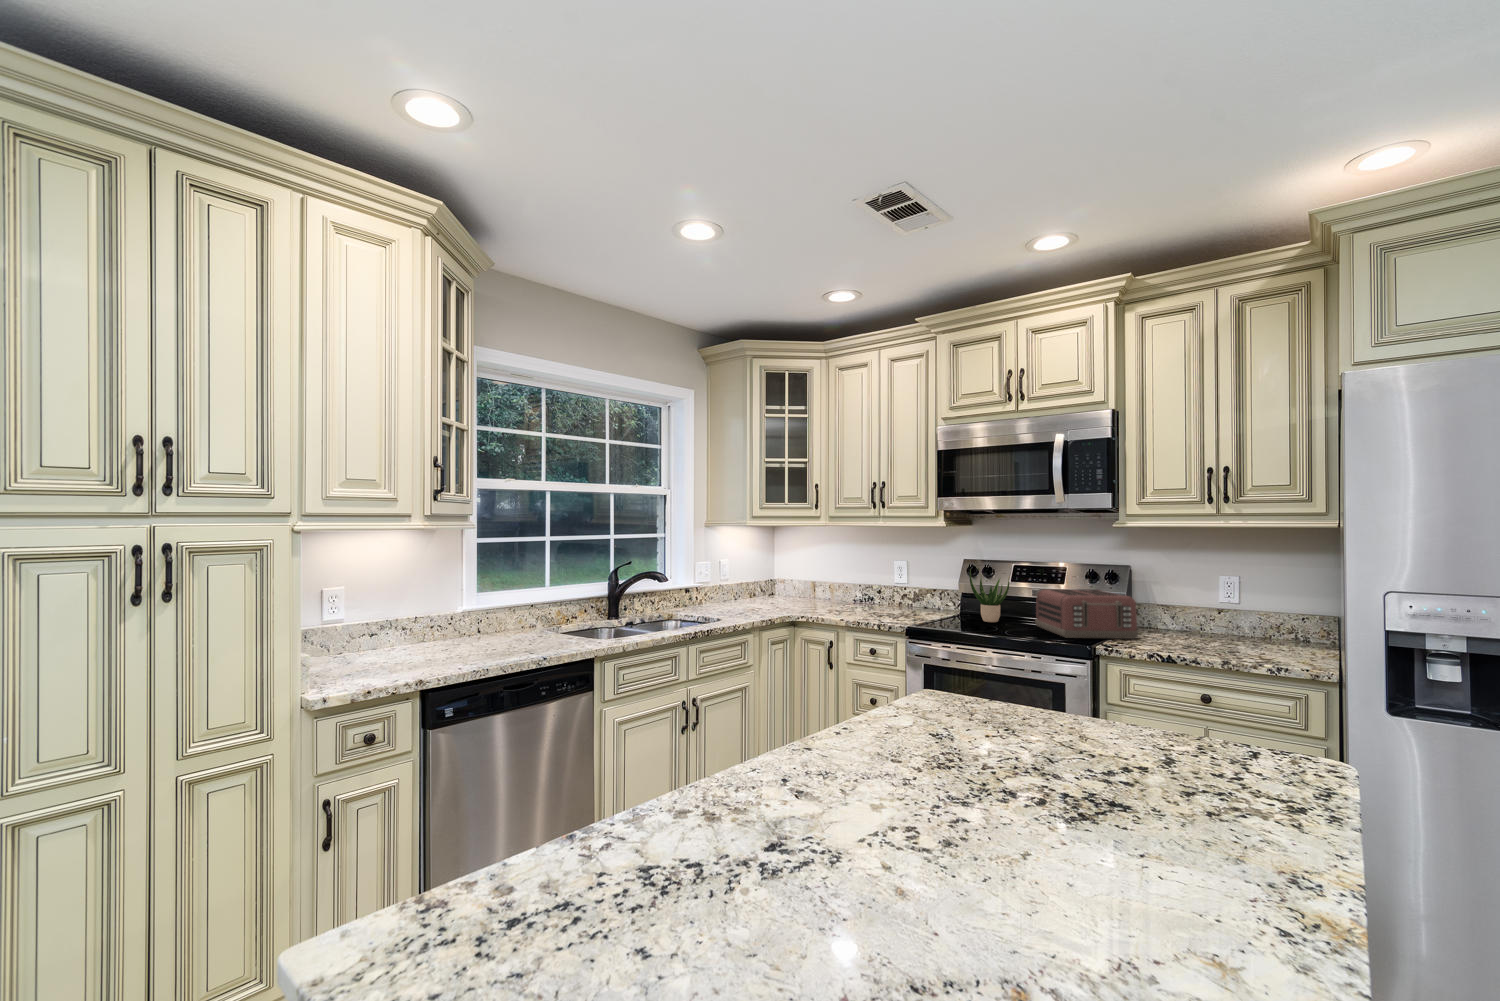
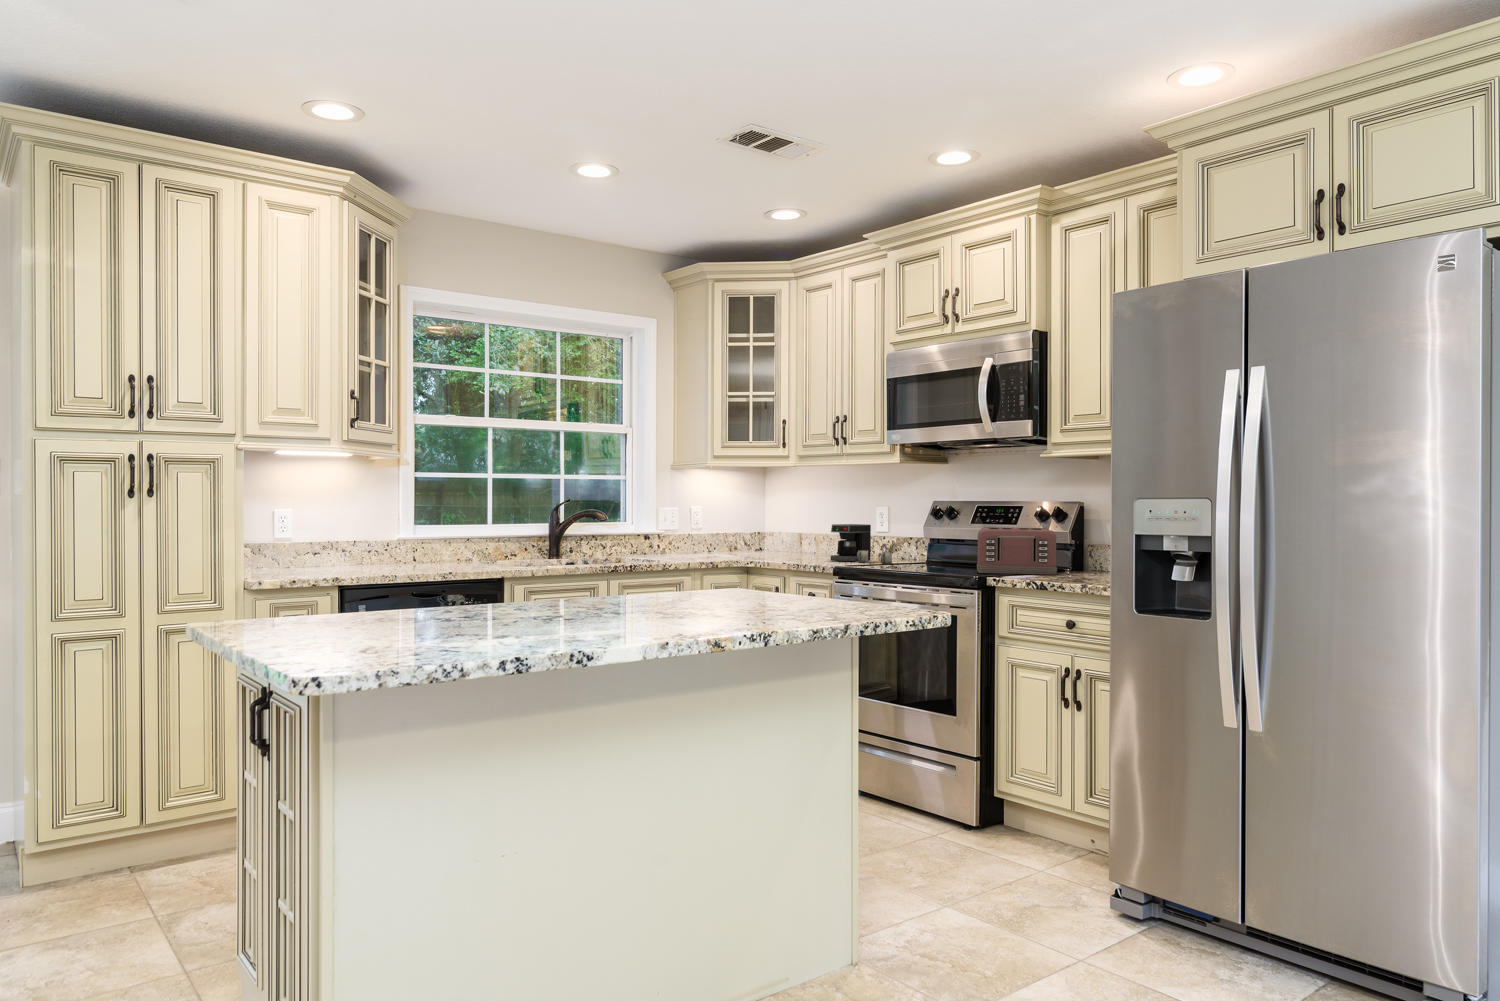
potted plant: present [970,571,1009,622] -> none [922,509,960,566]
coffee maker: none [869,578,936,618] -> present [831,524,894,564]

